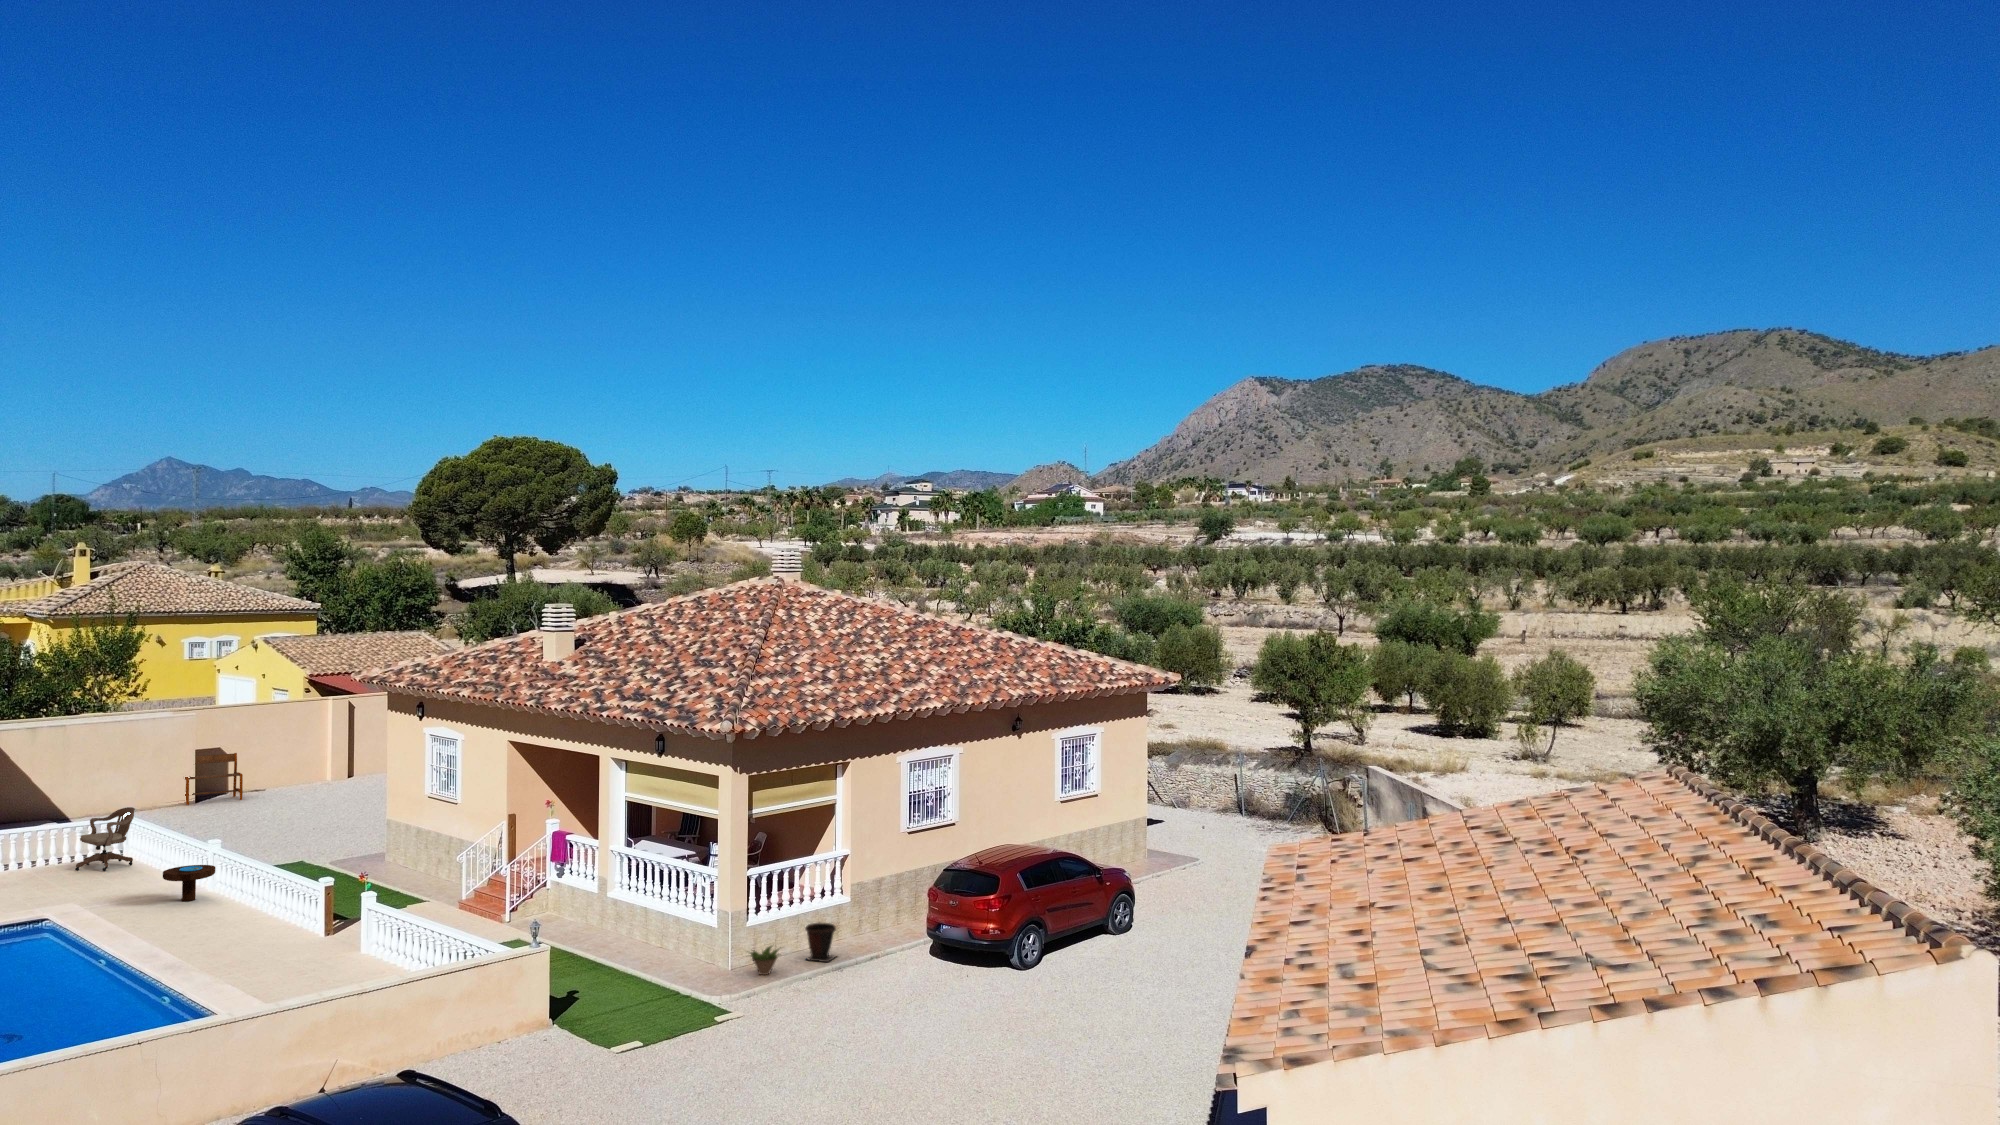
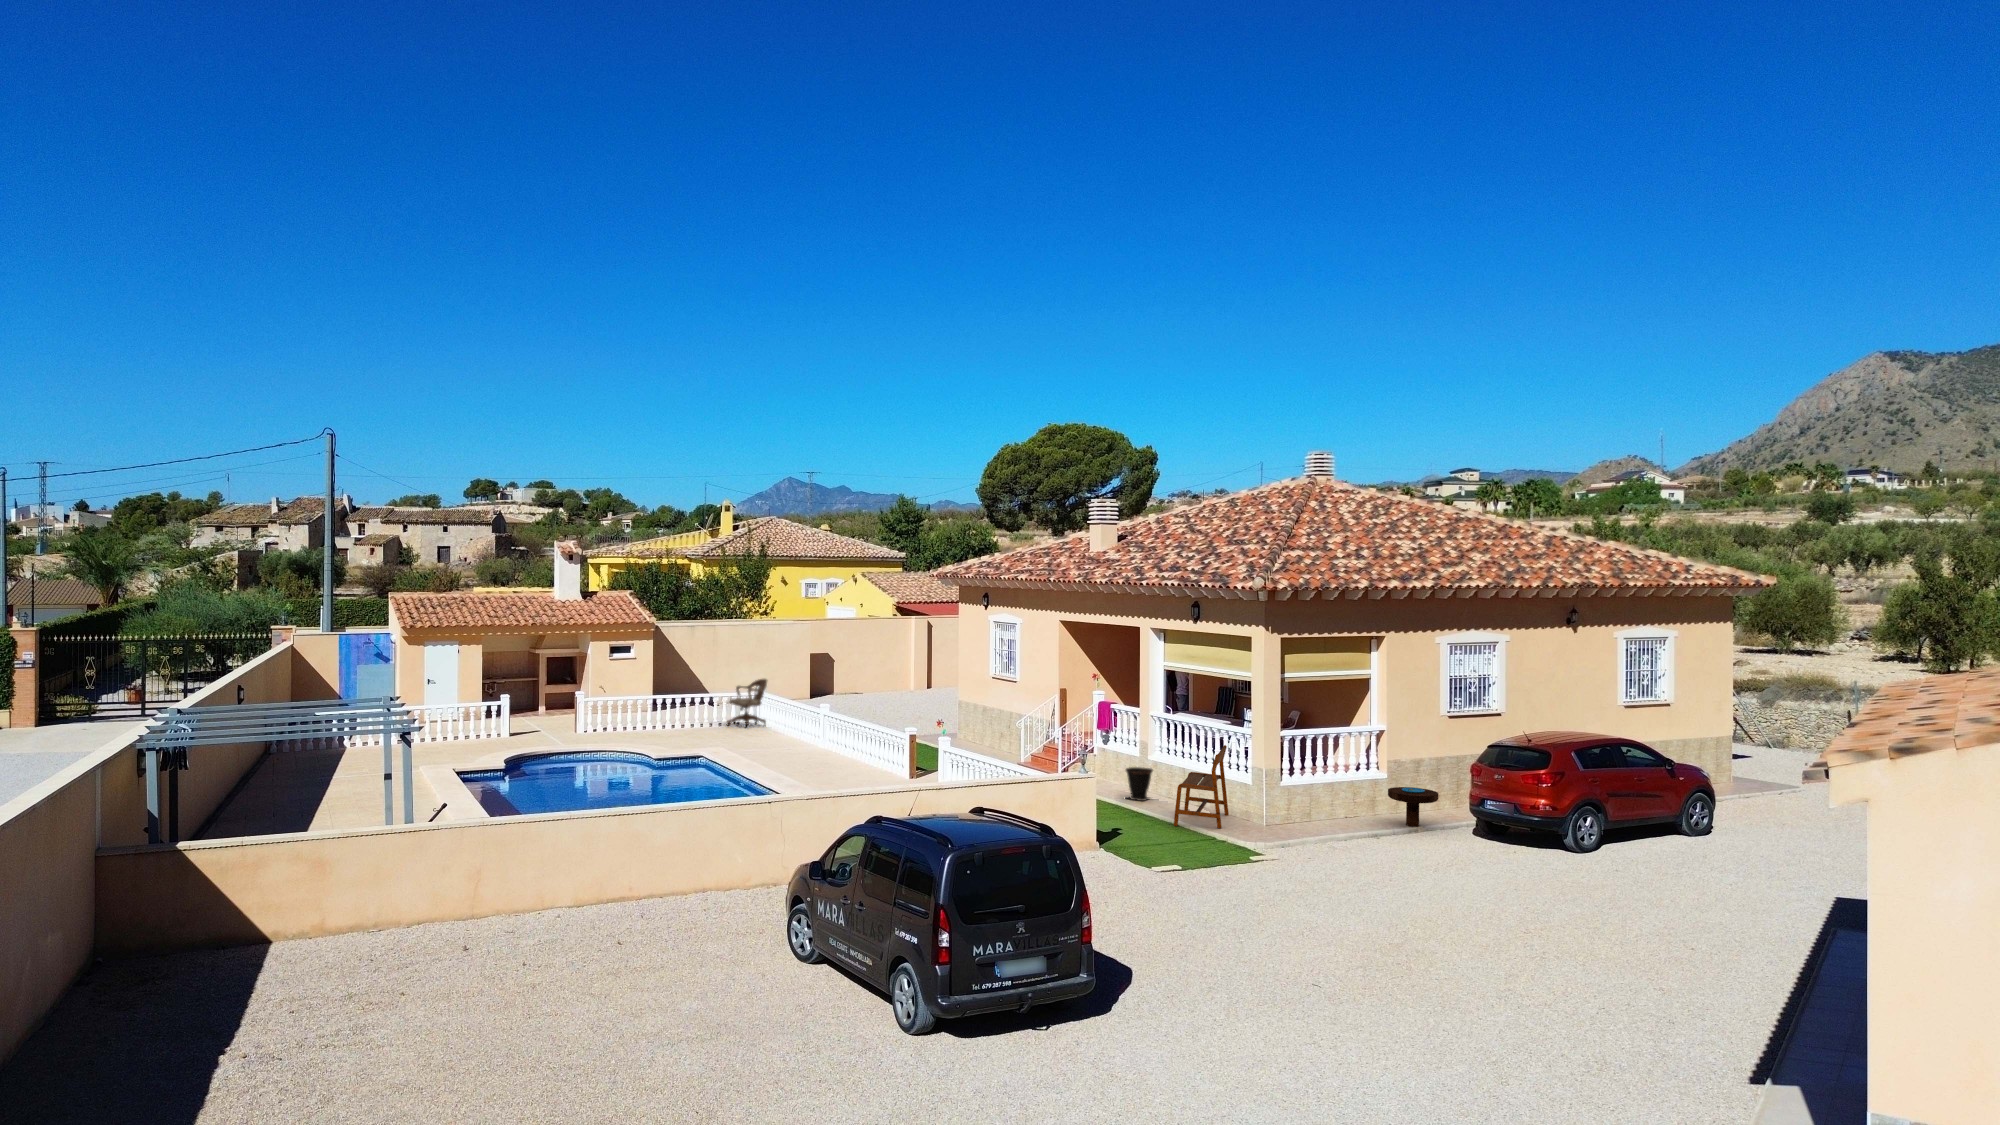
bench: present [185,753,243,805] -> present [1174,745,1229,828]
side table: present [163,865,215,902] -> present [1388,787,1438,826]
bucket: present [805,923,836,962] -> present [1126,767,1153,801]
decorative plant: present [749,946,779,975] -> none [1276,808,1318,835]

